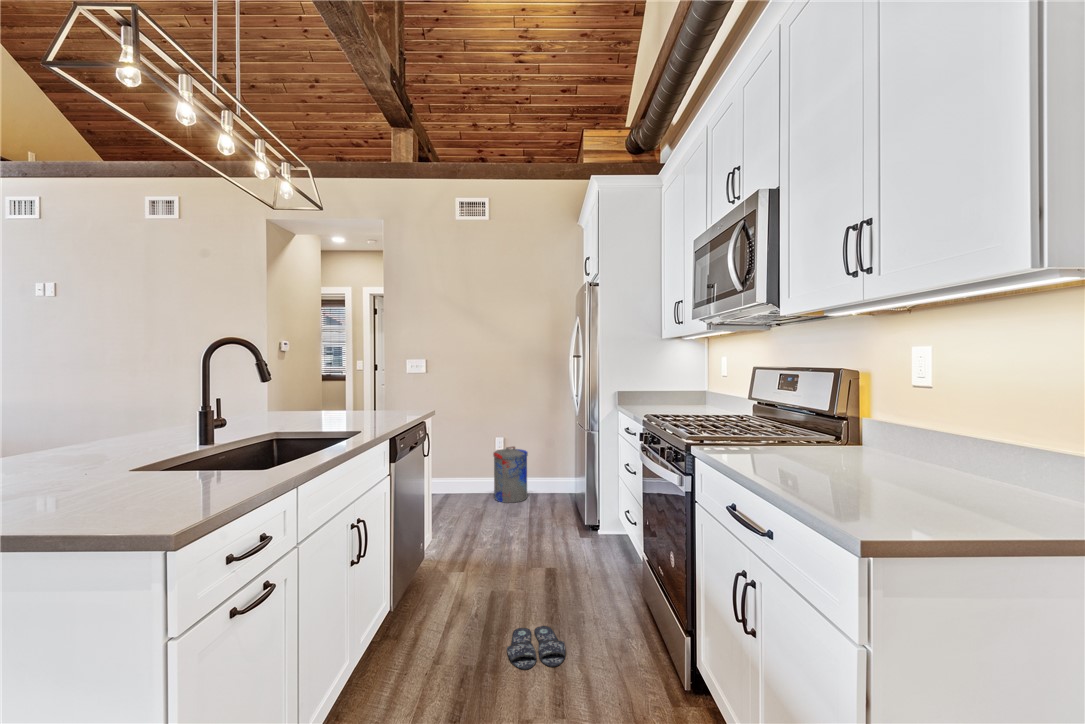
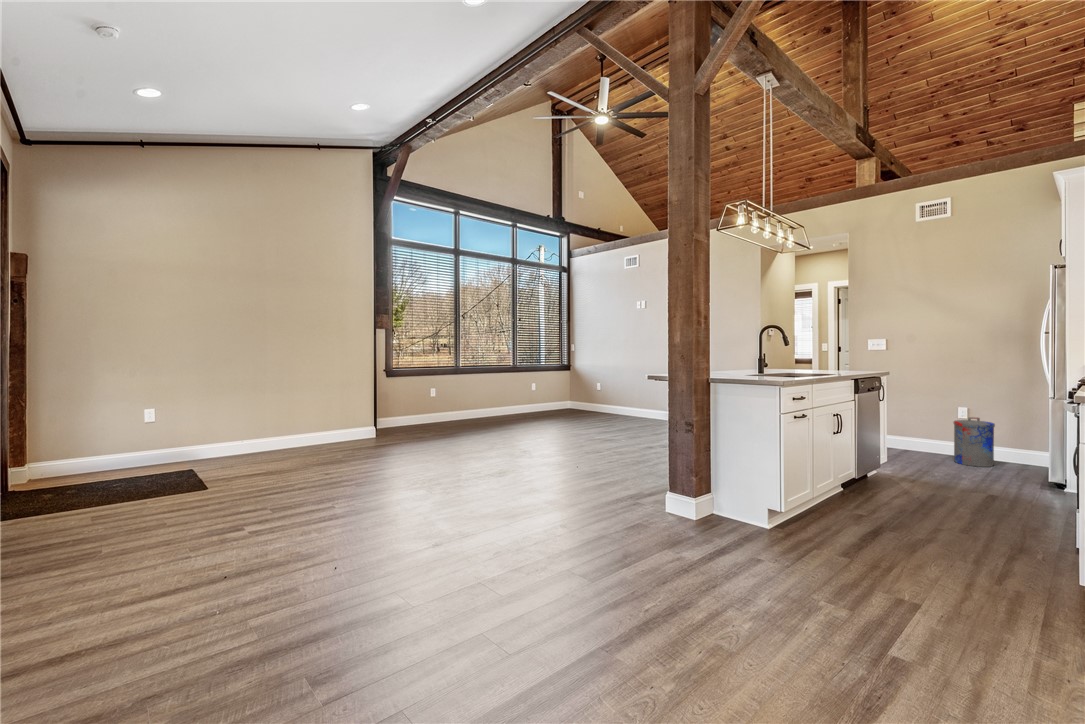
slippers: present [507,626,565,670] -> none [932,513,981,530]

